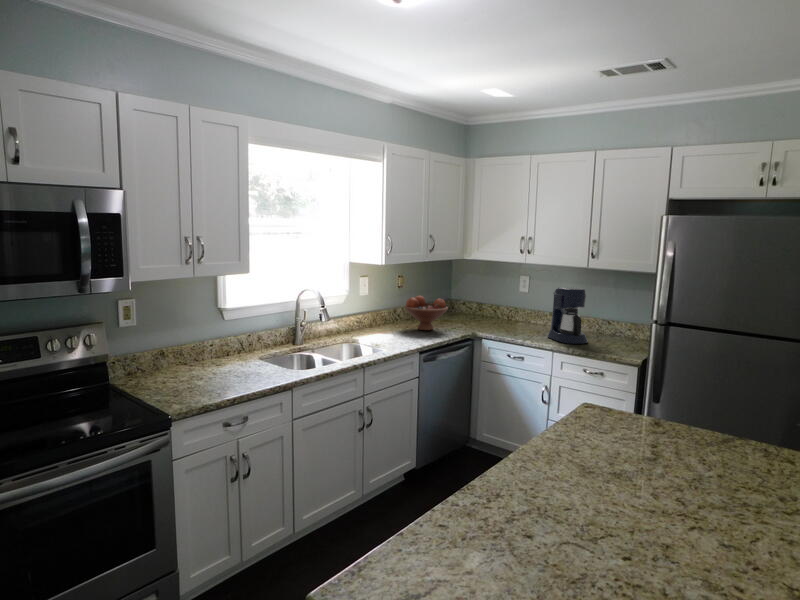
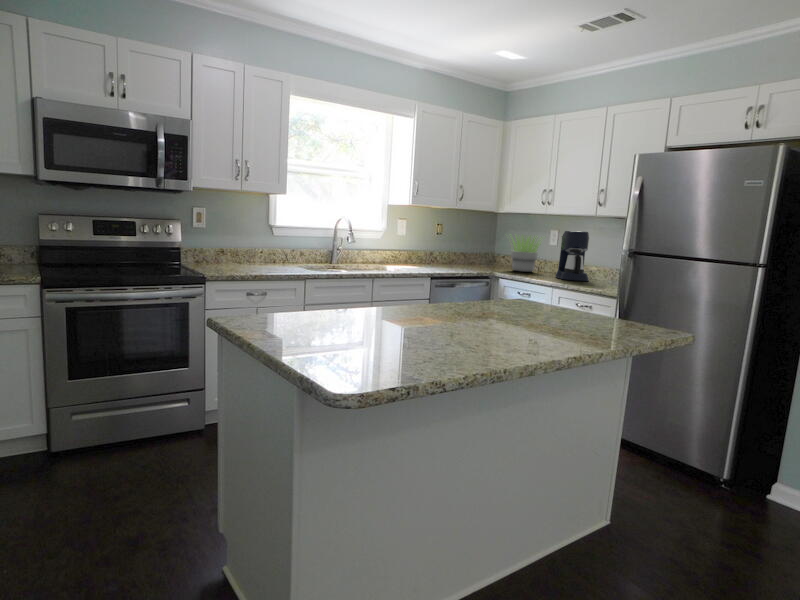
potted plant: none [479,283,529,329] -> present [511,235,542,272]
fruit bowl: present [405,296,448,330] -> none [433,239,471,268]

